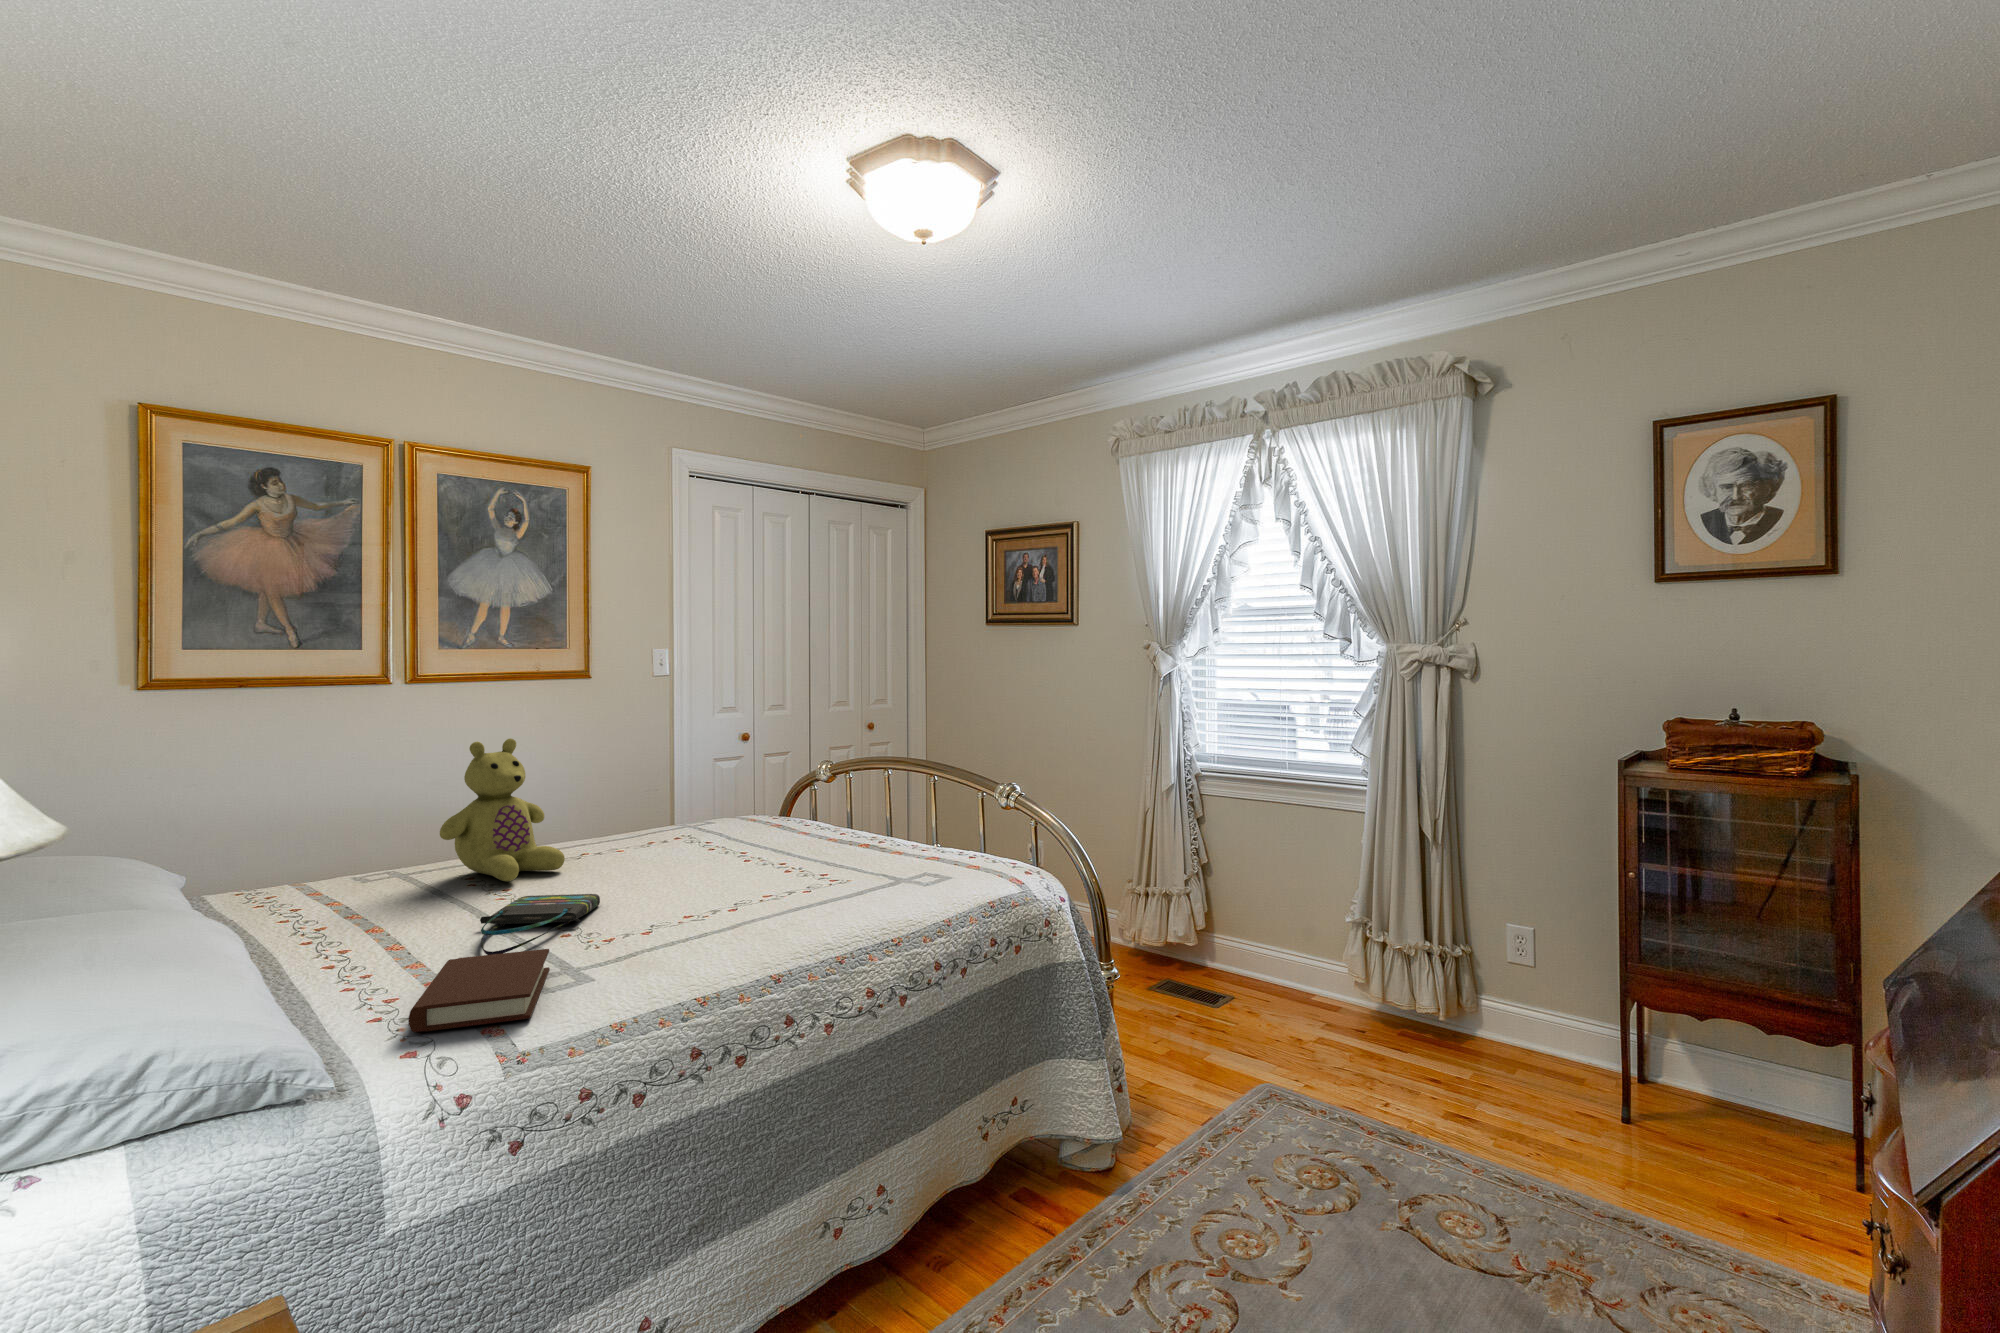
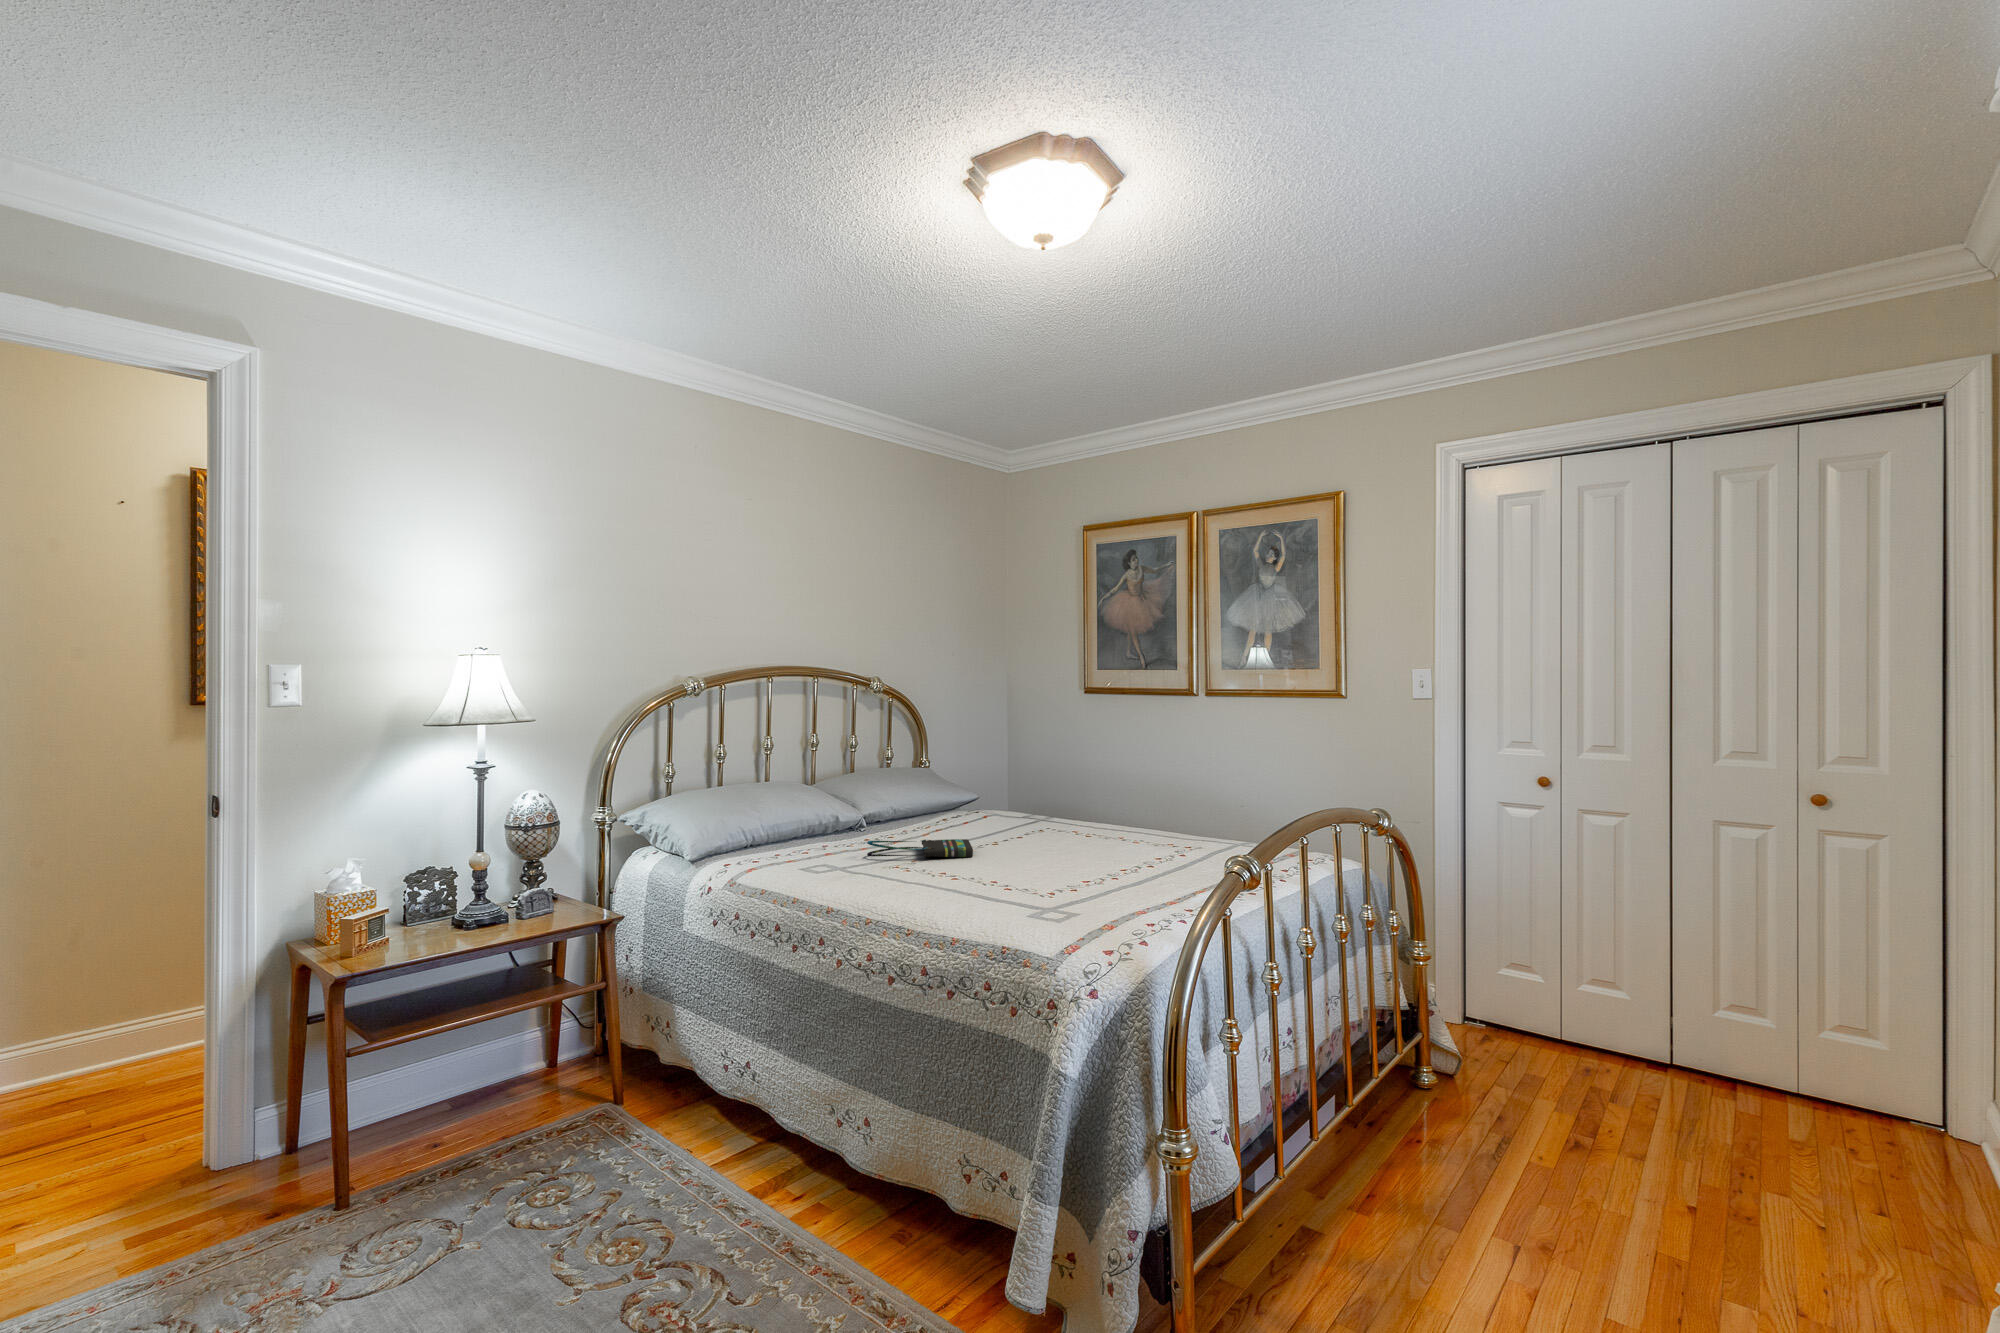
stuffed bear: present [440,738,565,881] -> none [1013,737,1087,837]
book: present [408,949,550,1032] -> none [760,846,846,875]

